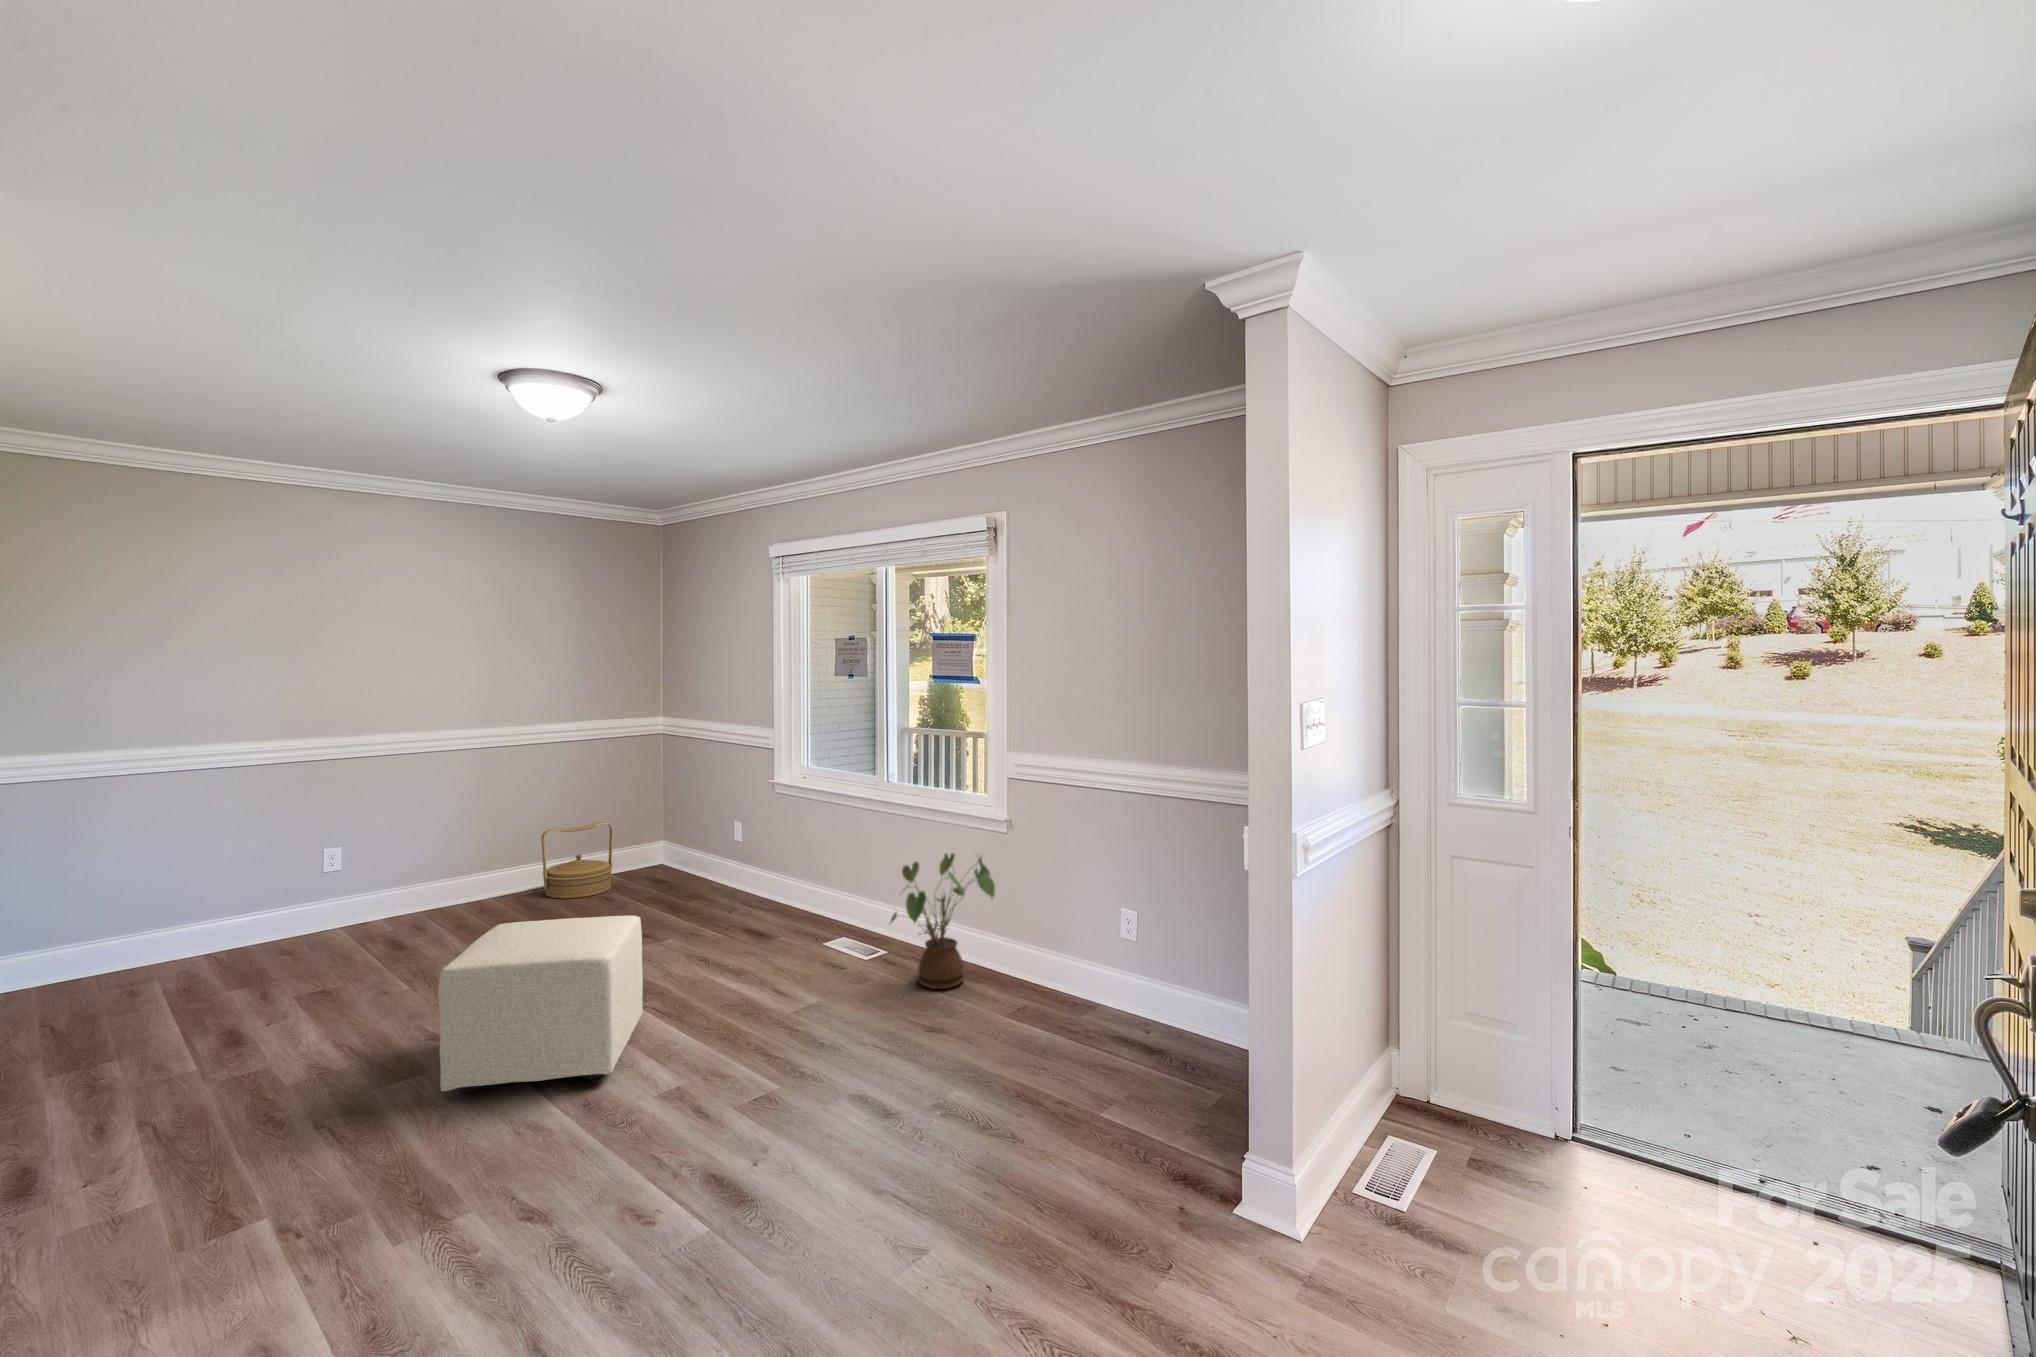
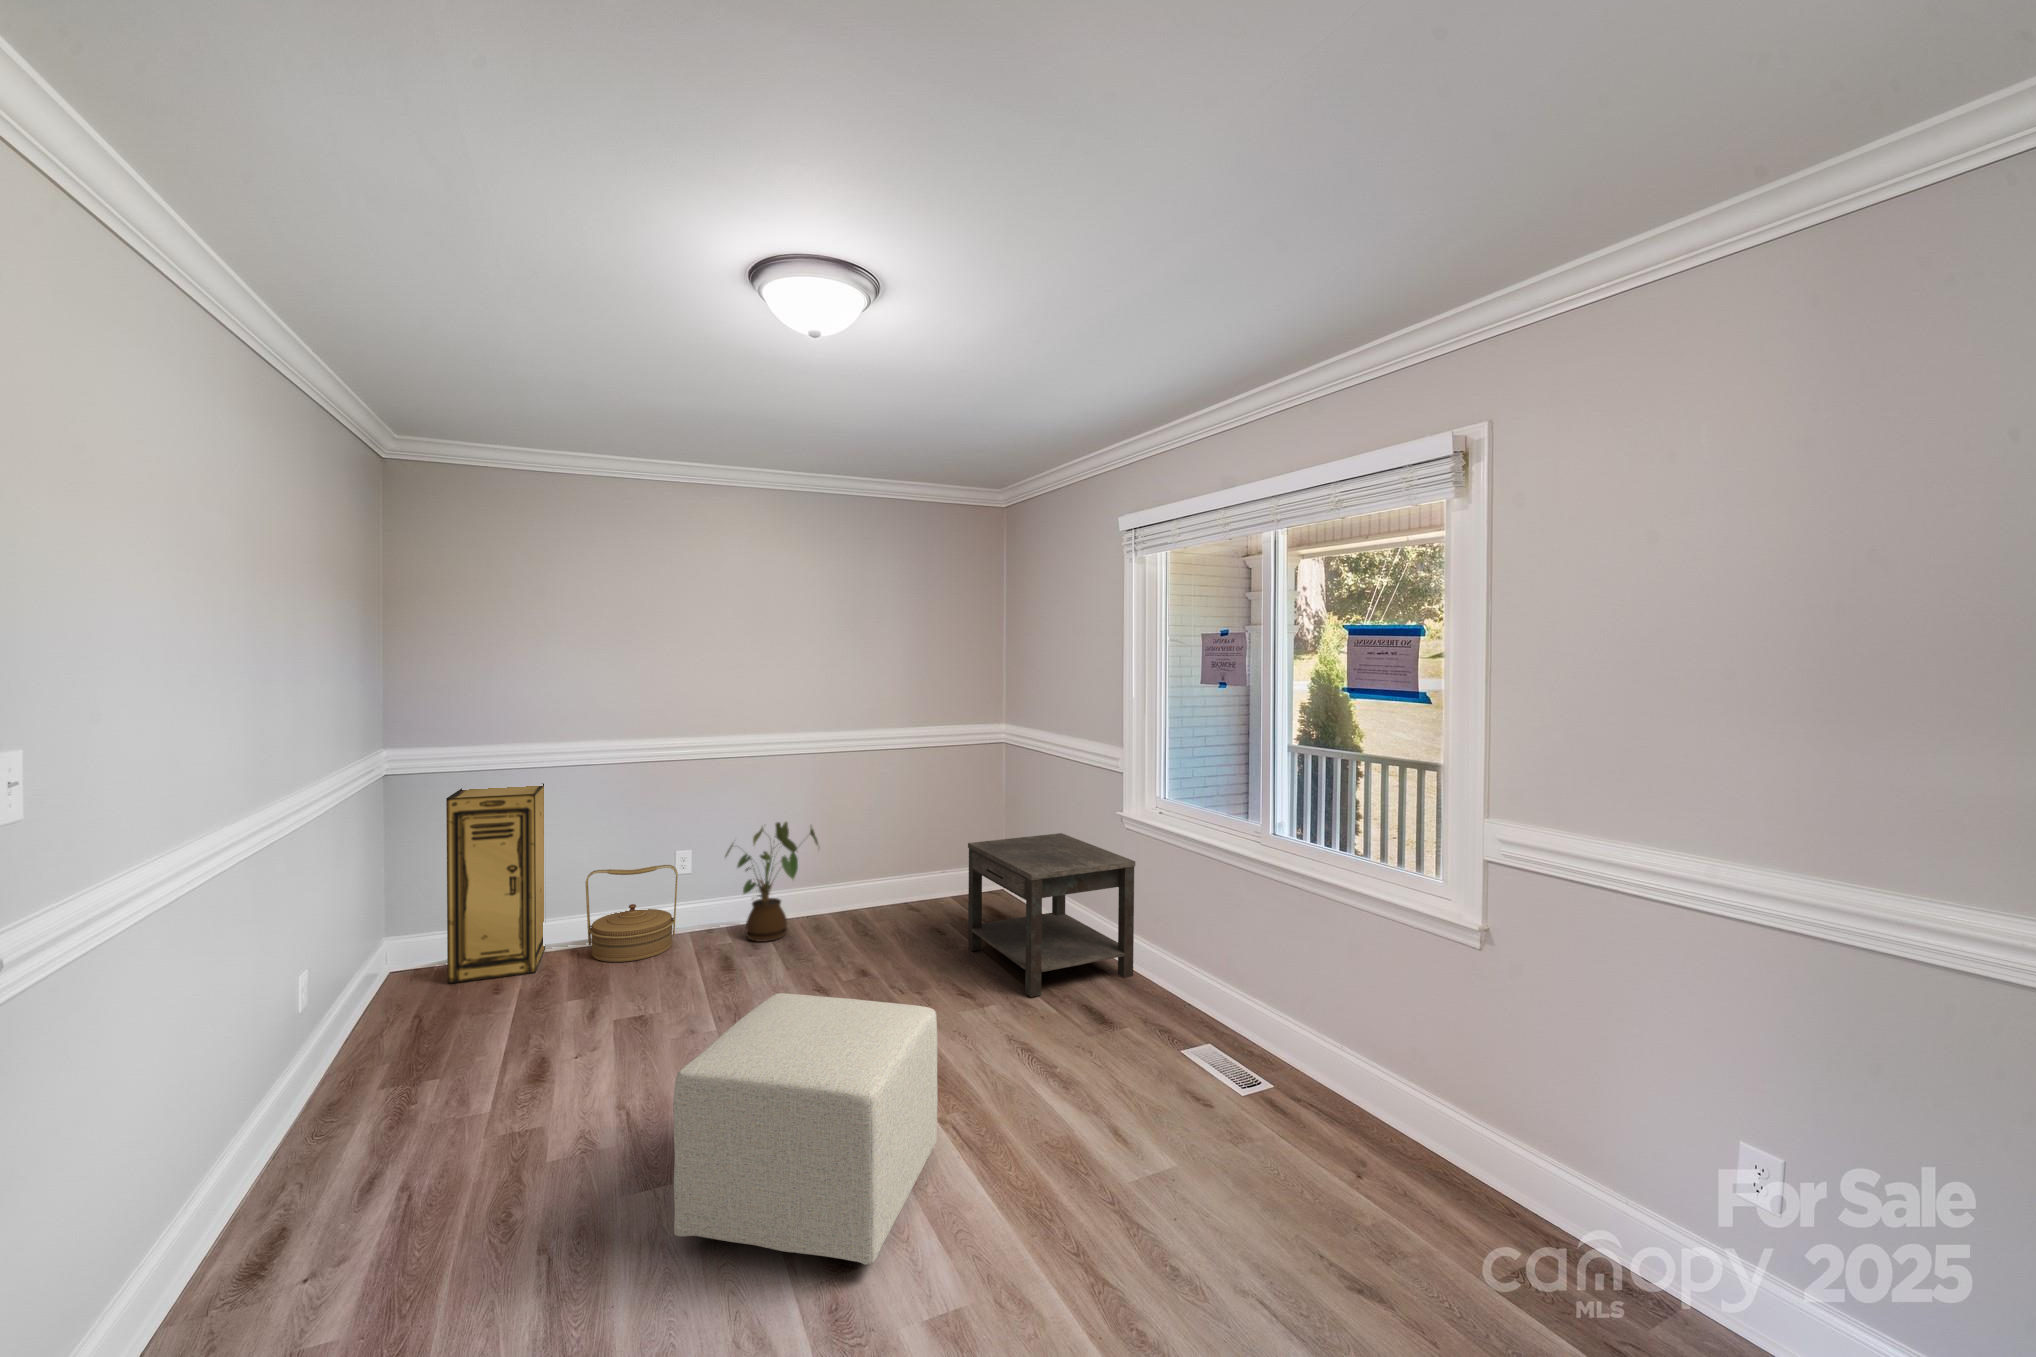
storage cabinet: none [45,792,162,1004] -> present [446,784,545,984]
side table: none [637,805,786,930] -> present [968,833,1135,997]
woven basket: present [541,822,613,898] -> present [585,865,678,962]
house plant: present [891,854,995,989] -> present [726,822,818,942]

